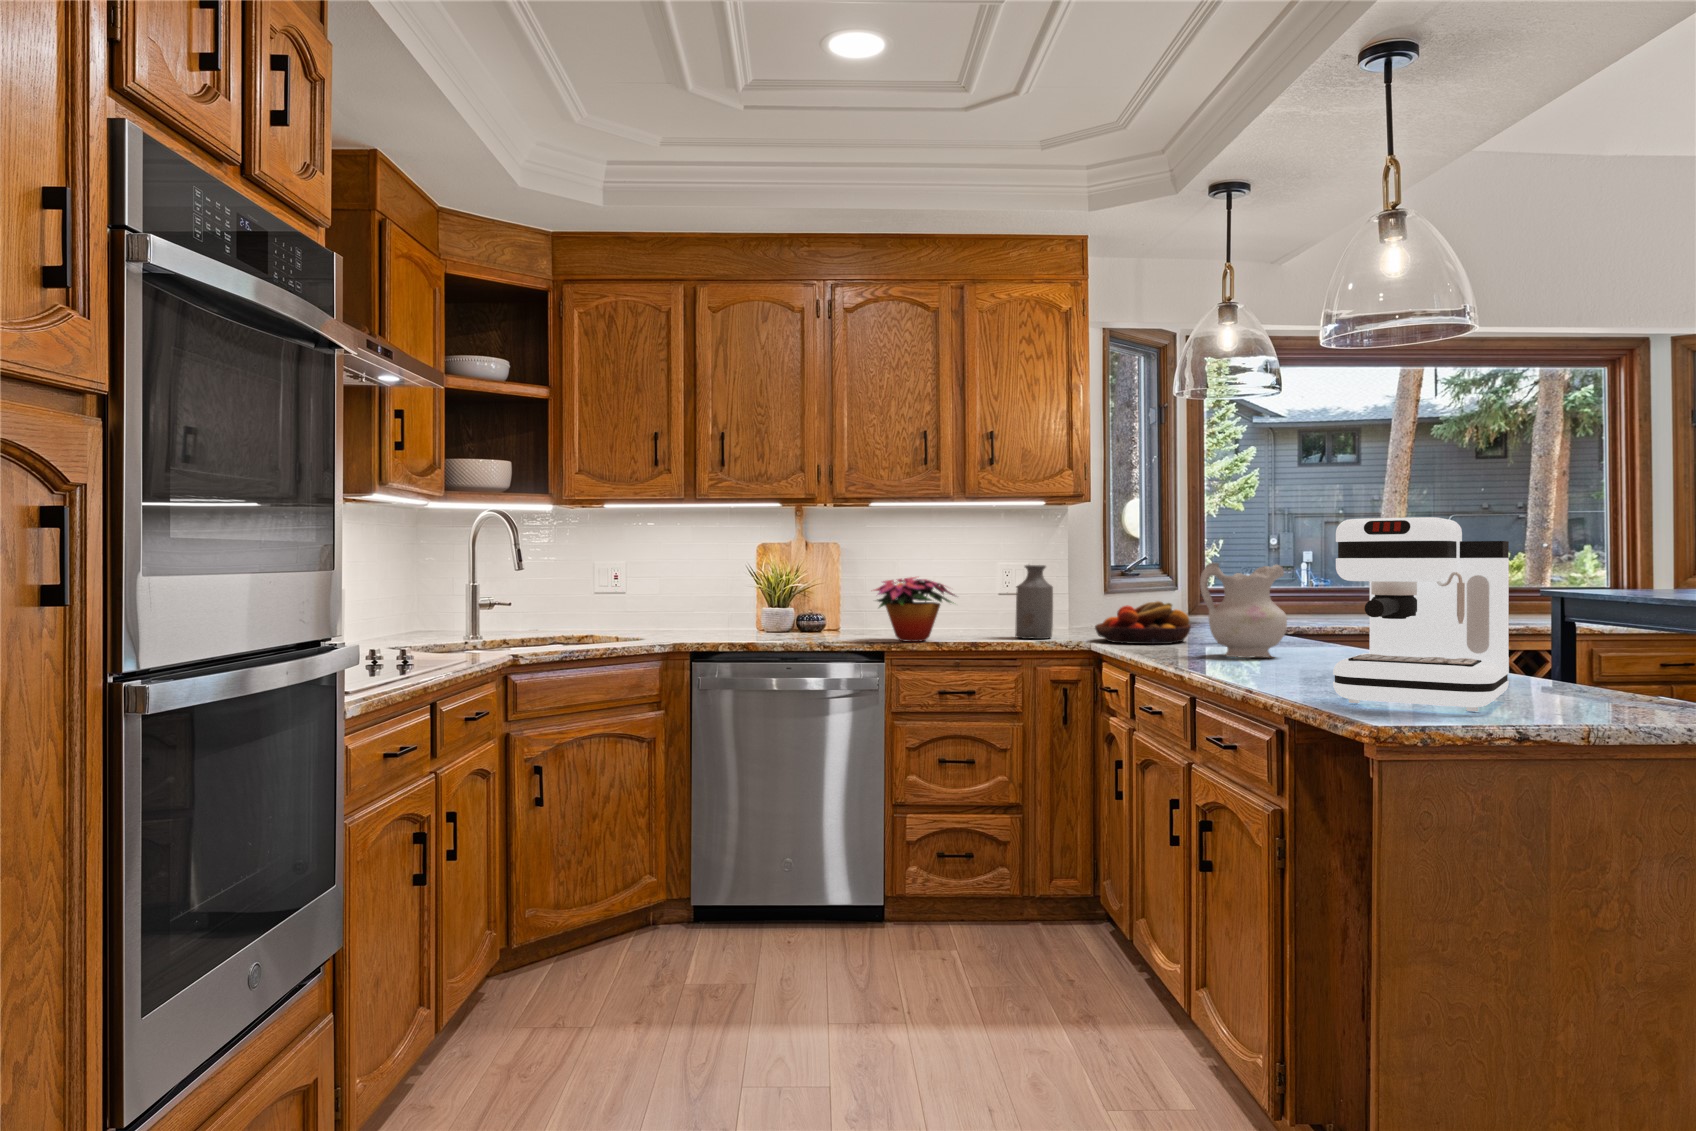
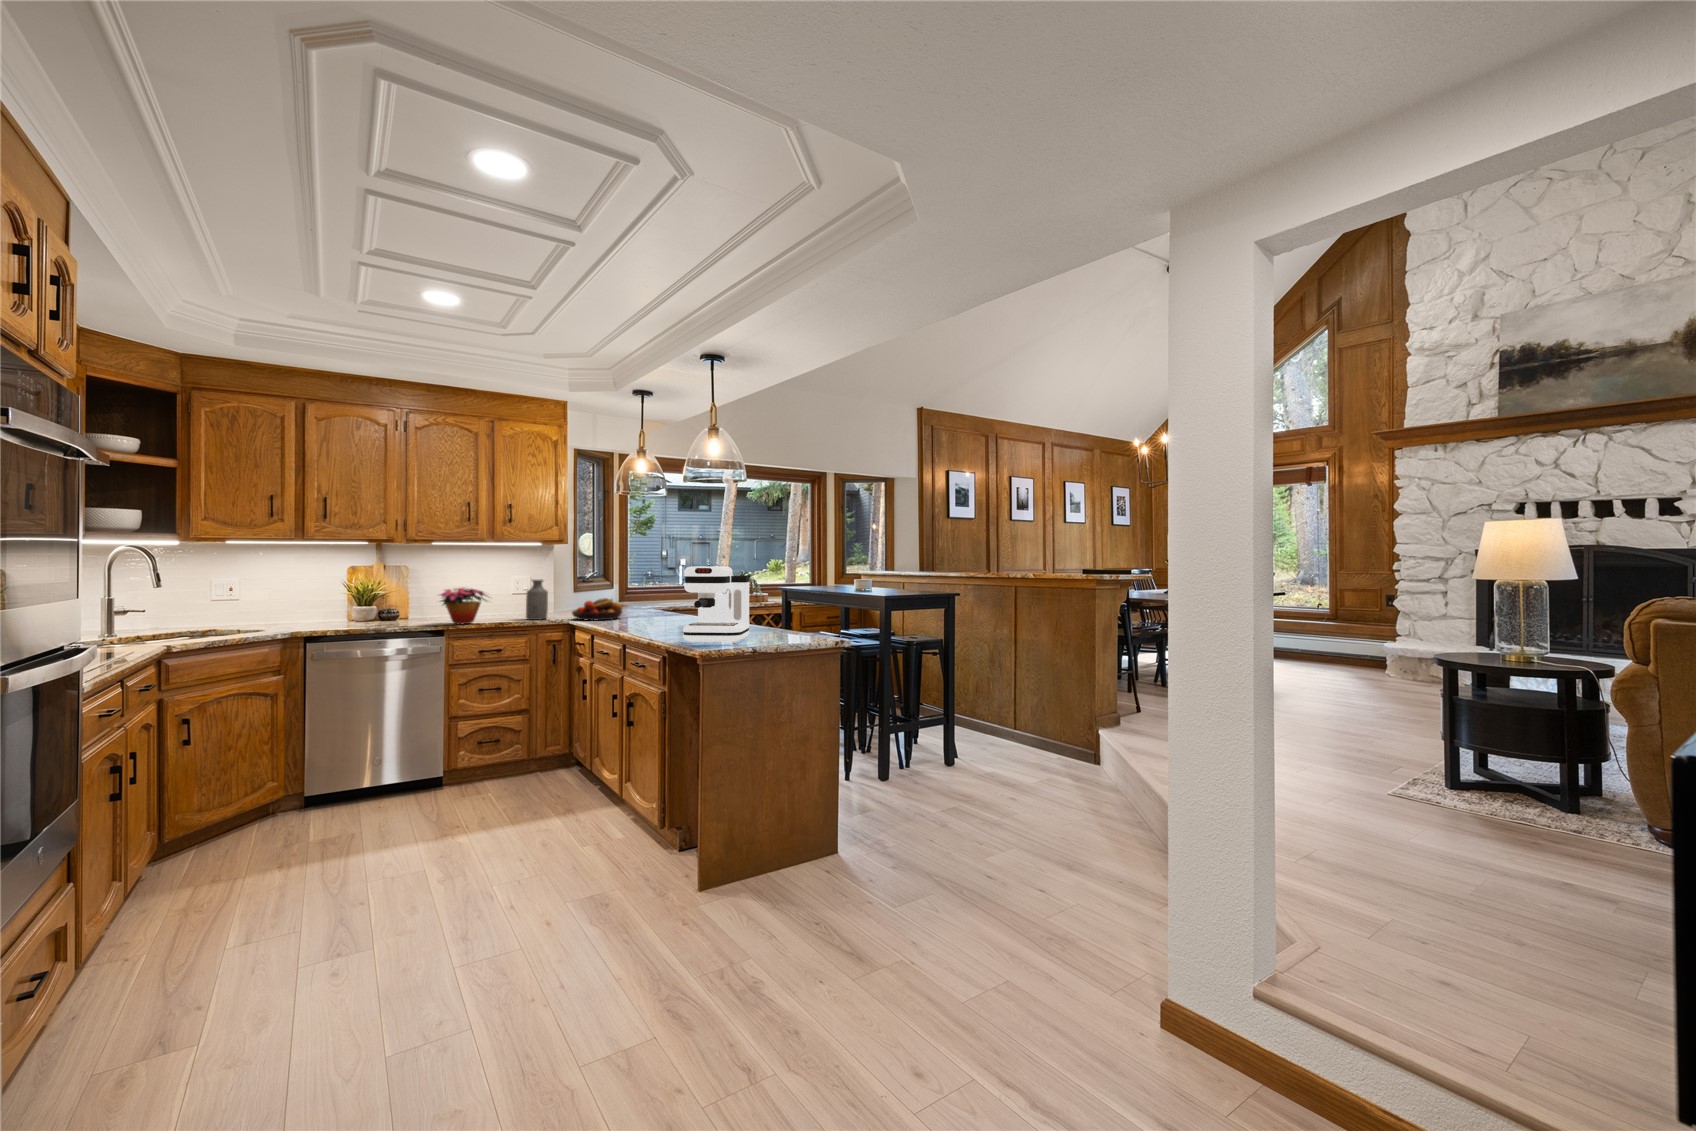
ceramic pitcher: present [1200,562,1287,658] -> none [627,580,668,625]

